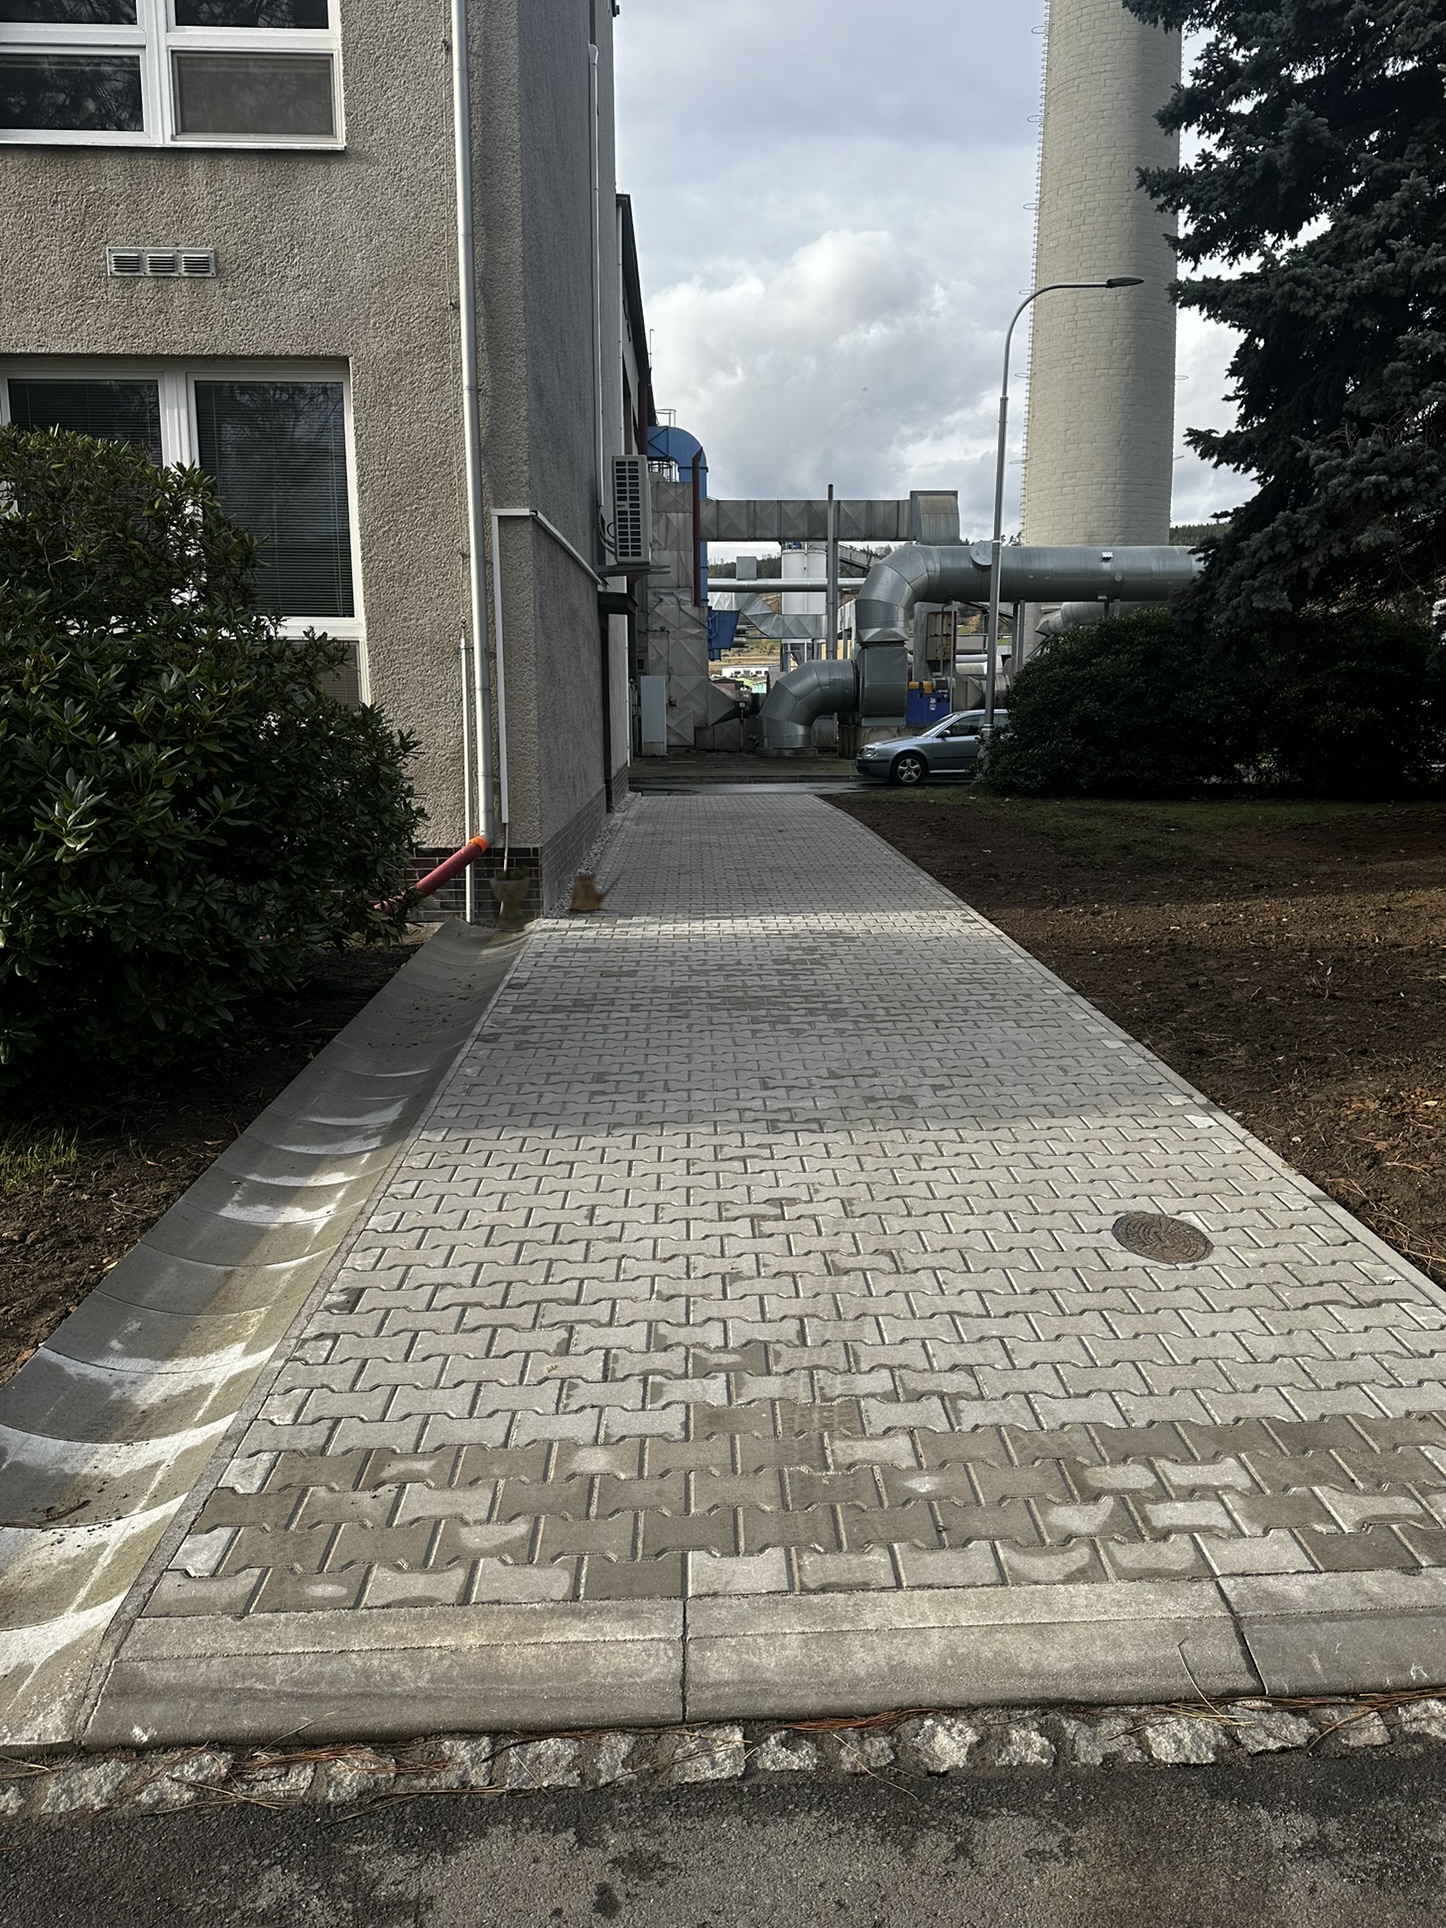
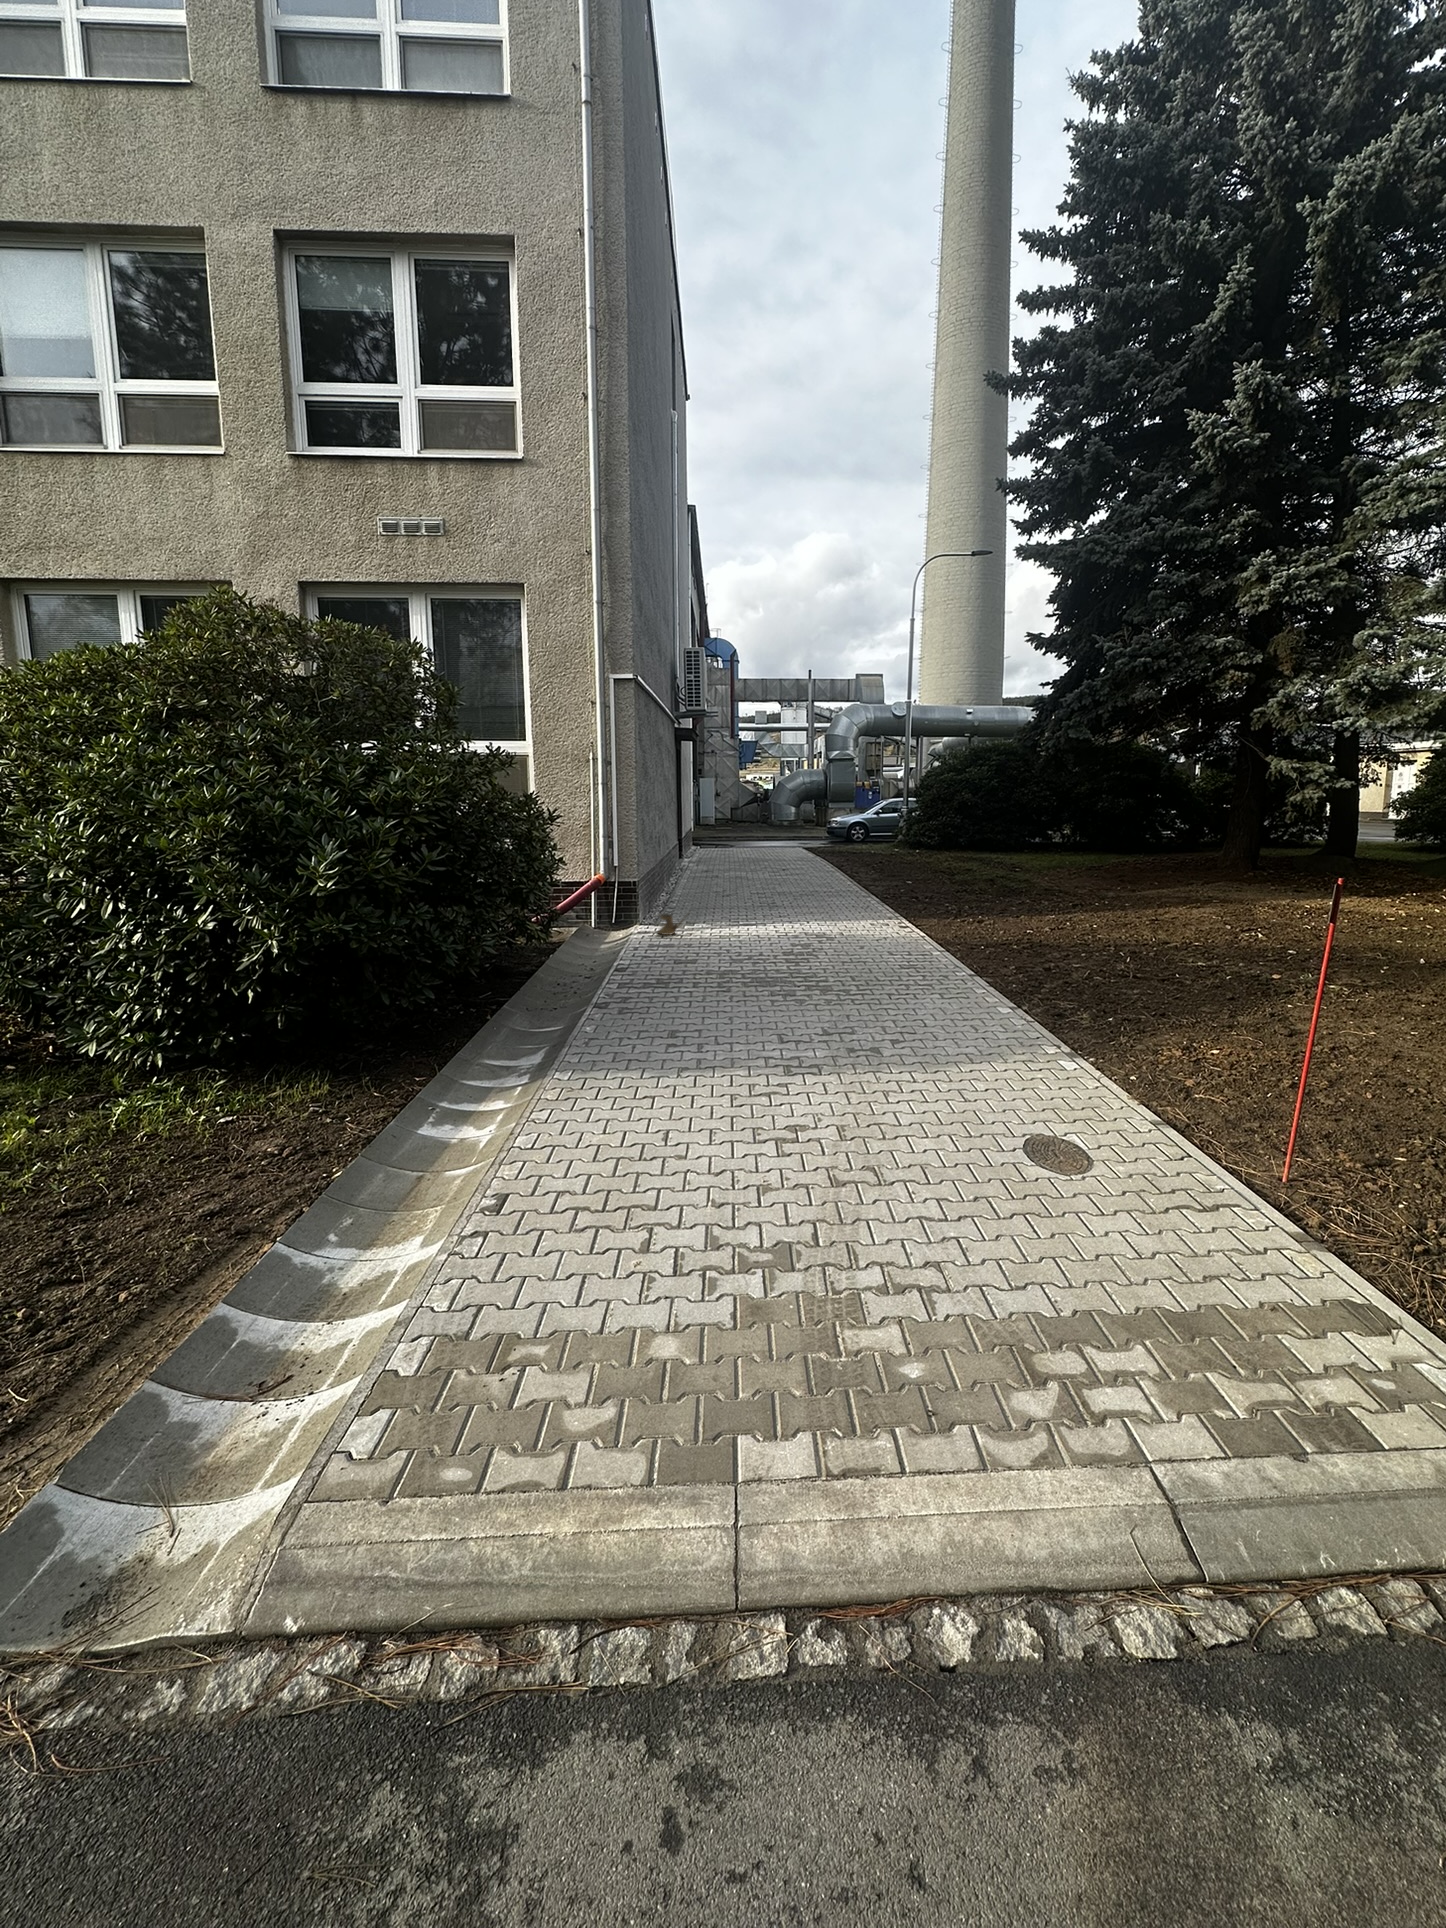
planter: present [490,865,530,932] -> none [611,908,635,947]

